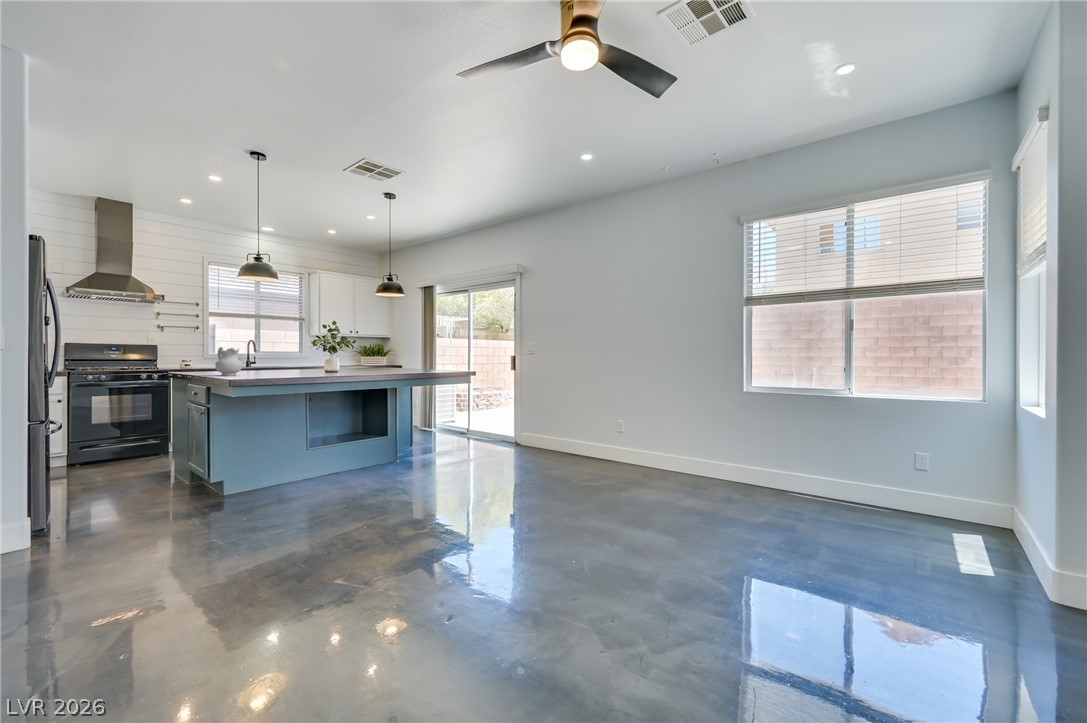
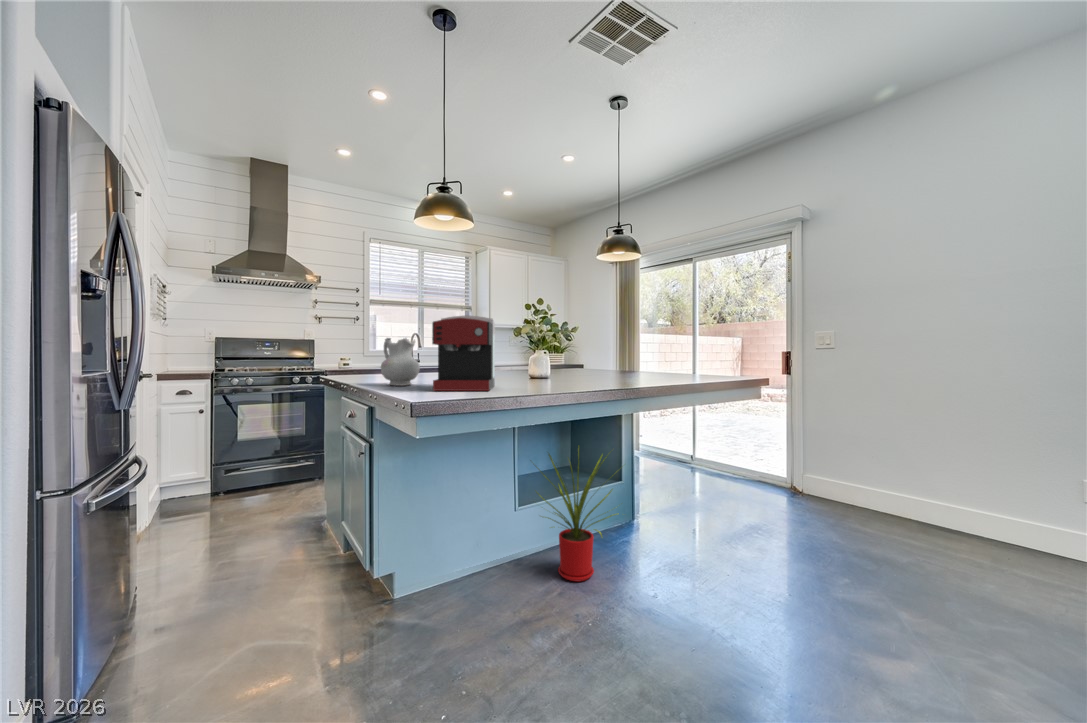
coffee maker: none [247,335,290,377] -> present [432,315,495,391]
house plant: none [314,408,374,484] -> present [536,454,616,581]

